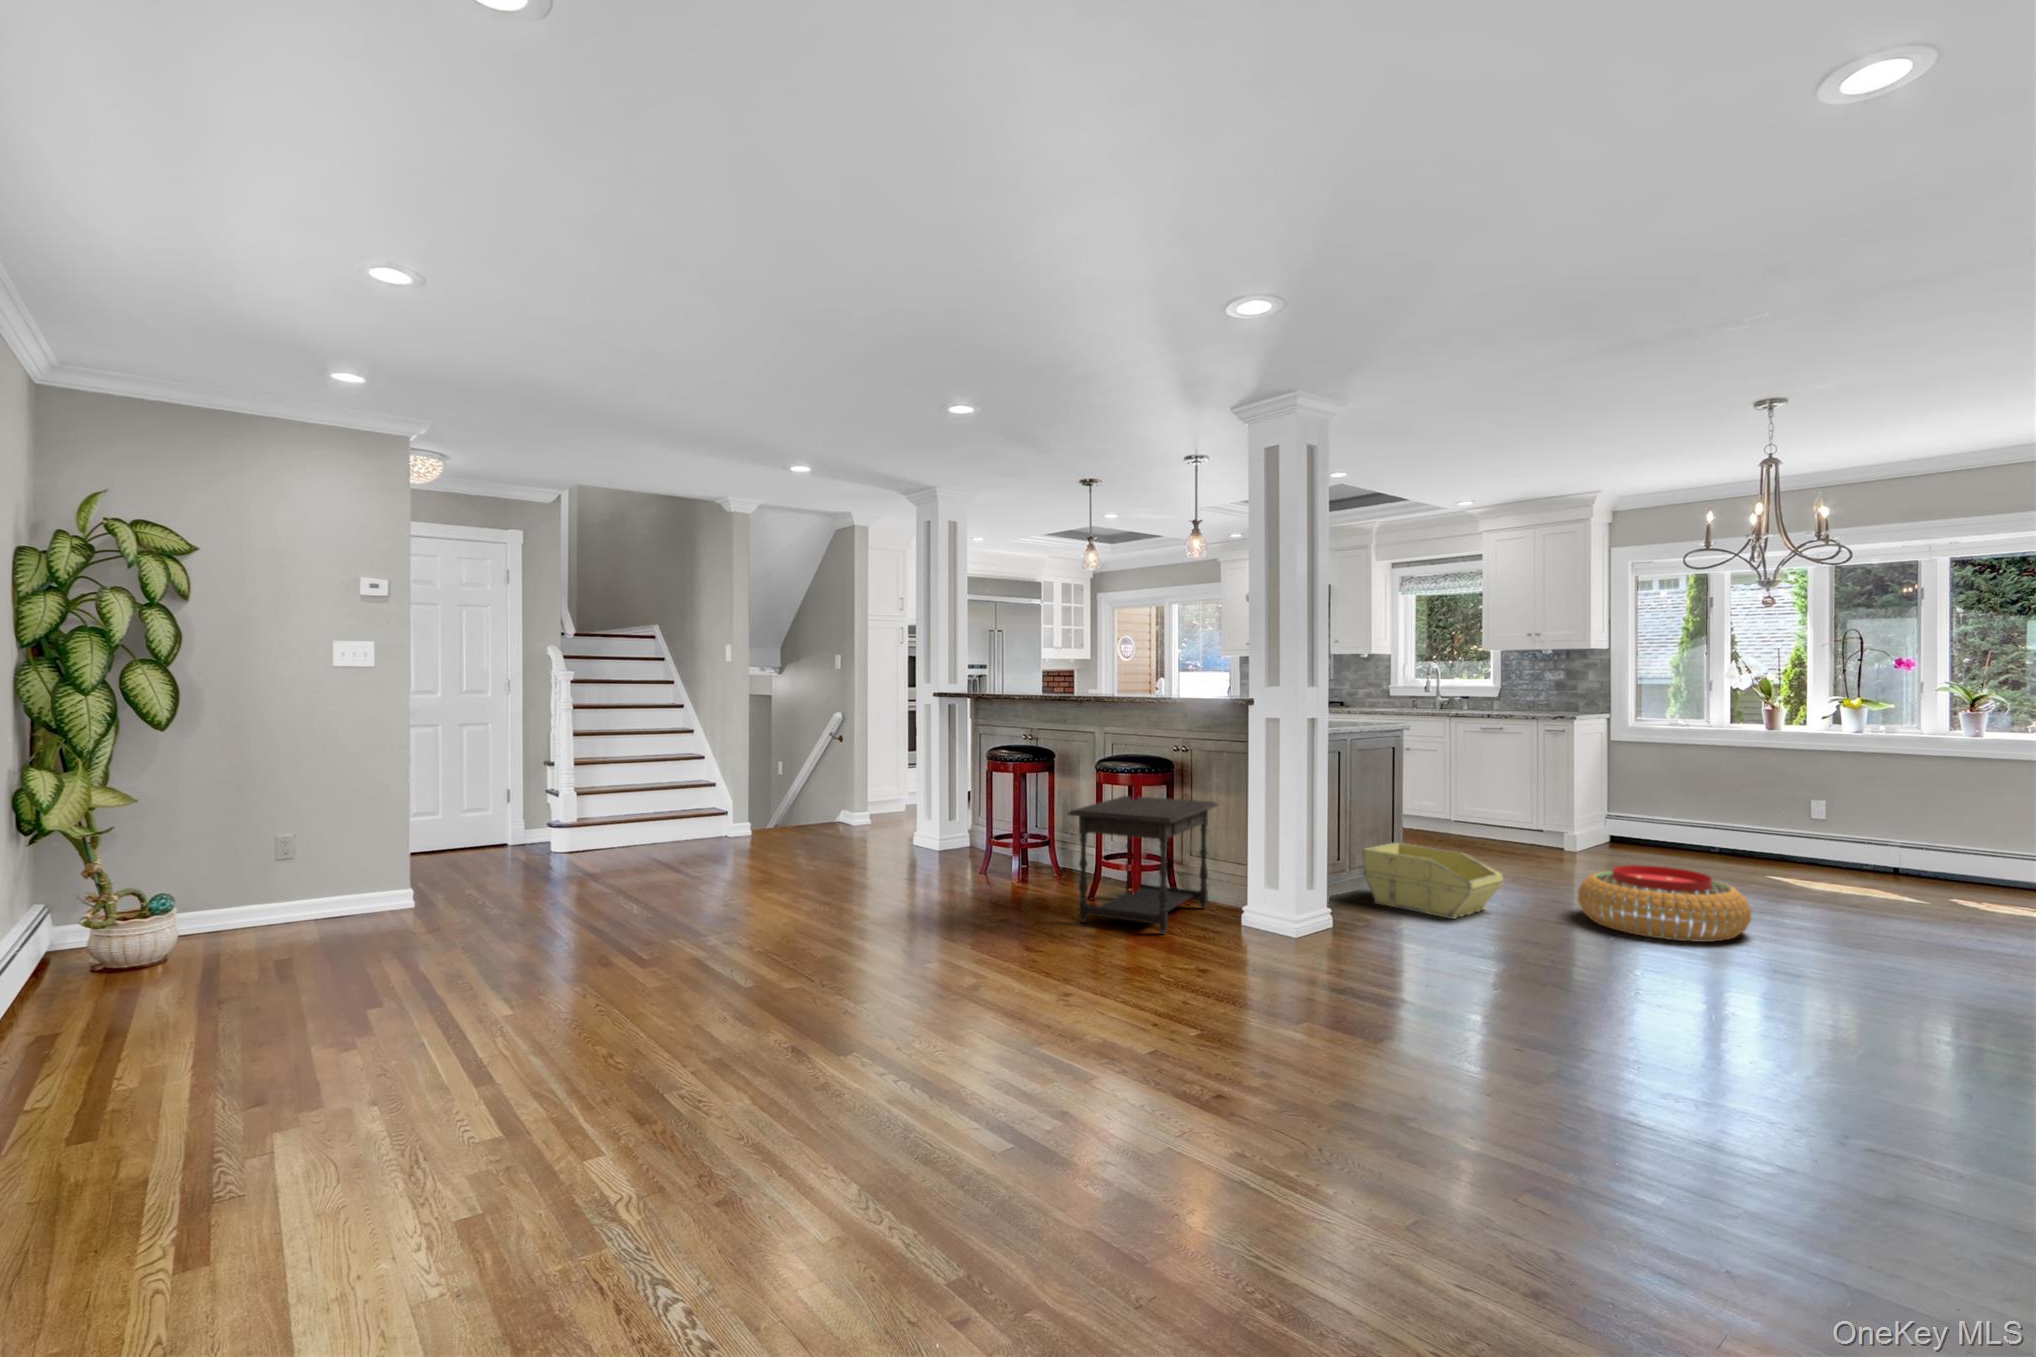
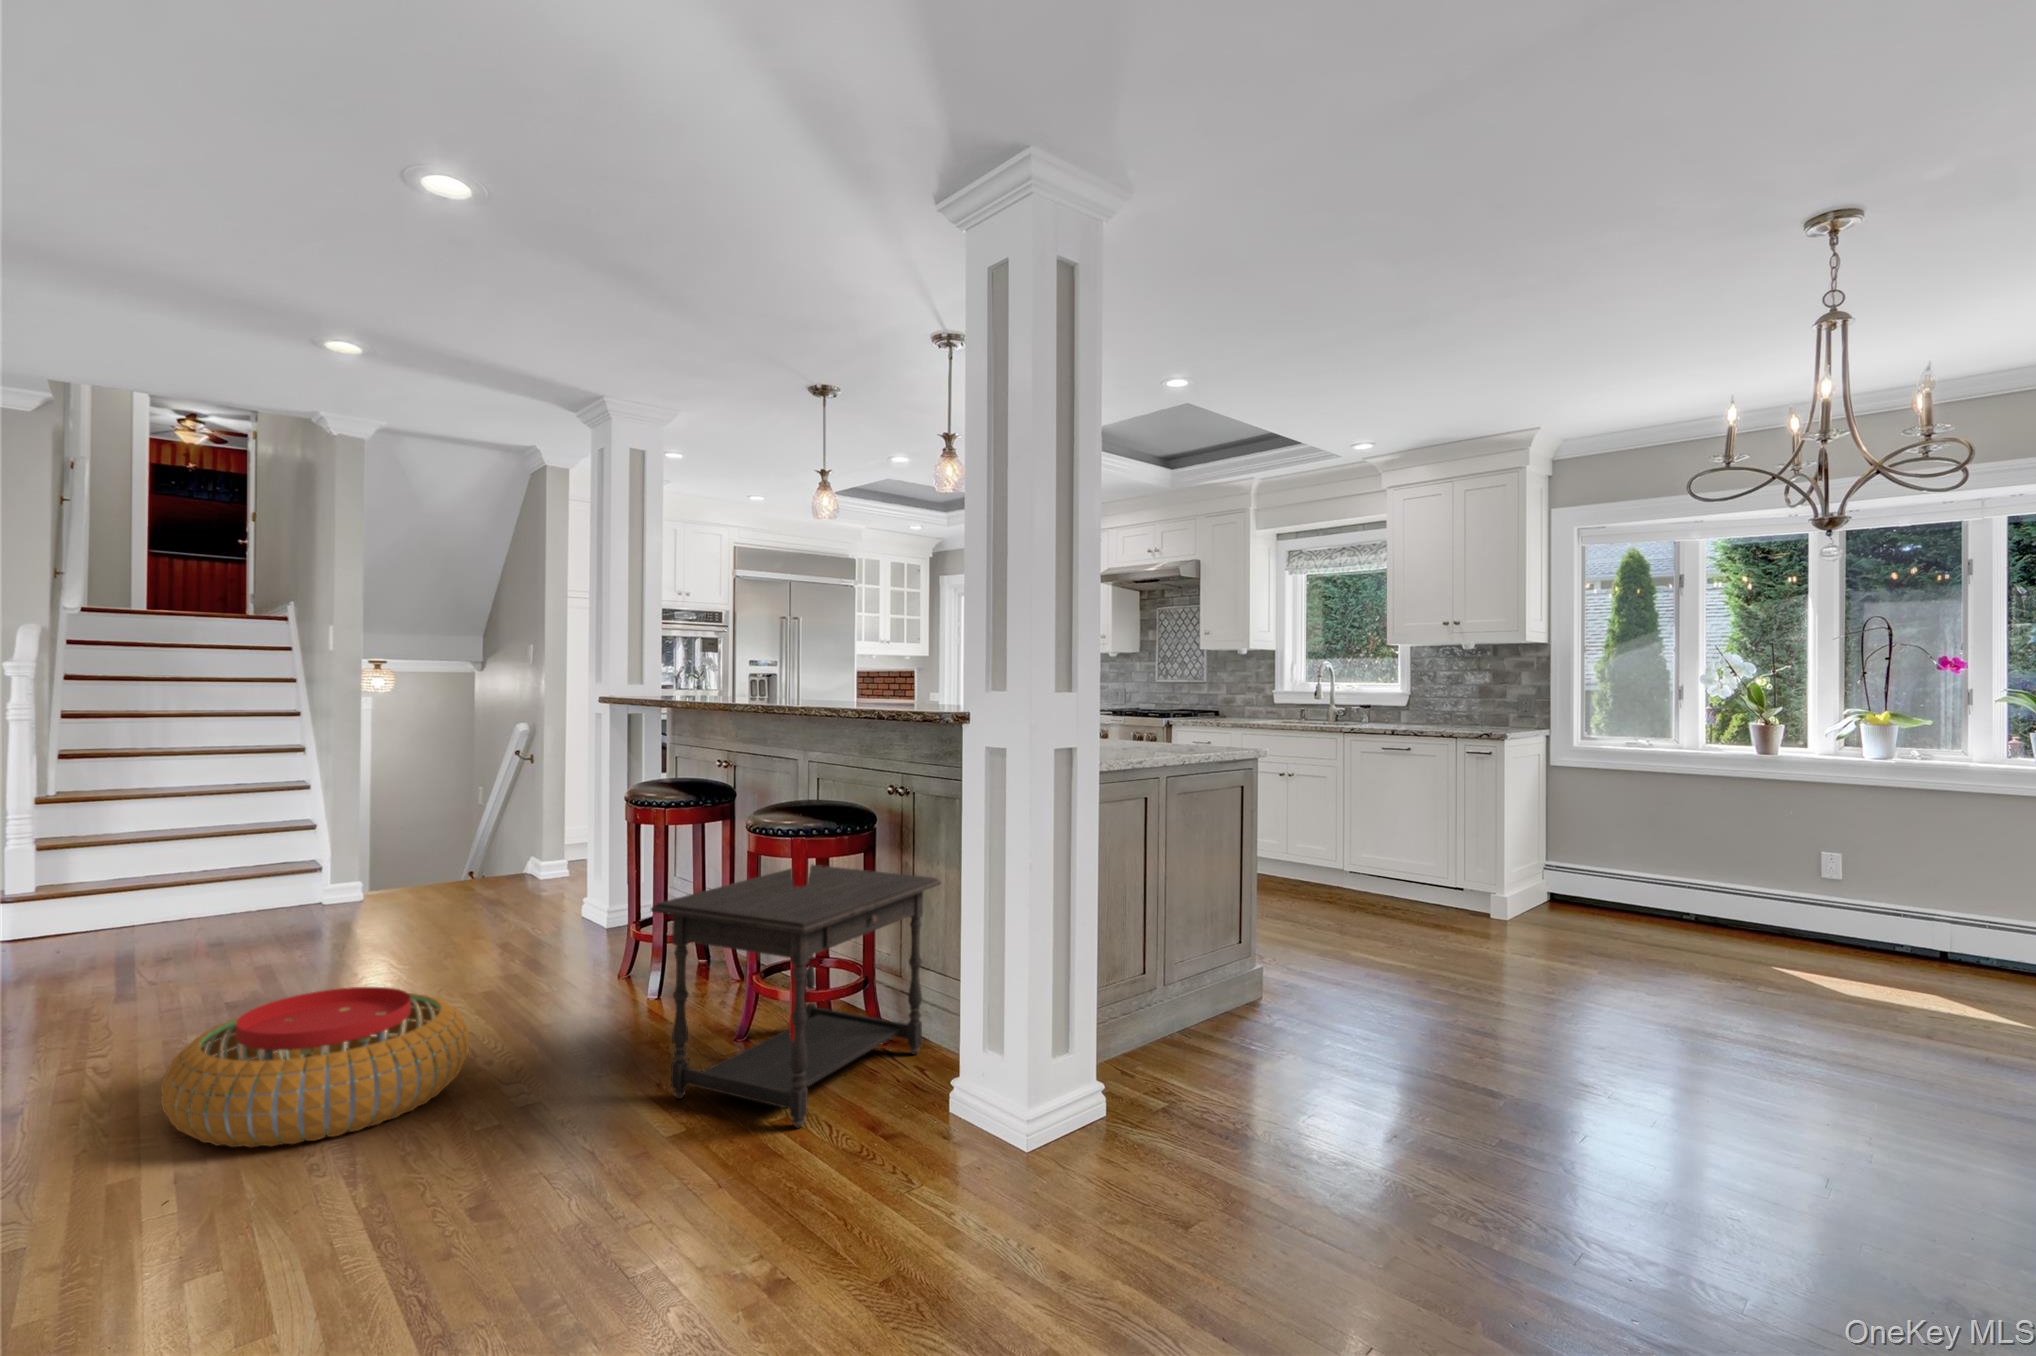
storage bin: present [1362,843,1503,919] -> none [1178,932,1391,1073]
pouf: present [1578,865,1751,942] -> present [161,987,470,1147]

